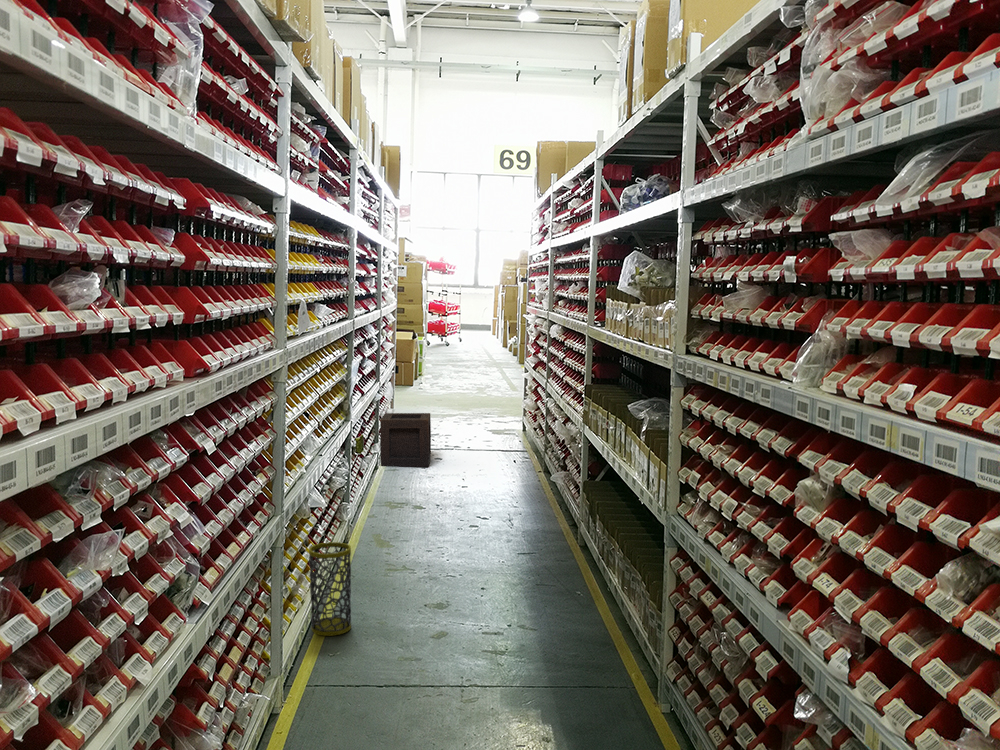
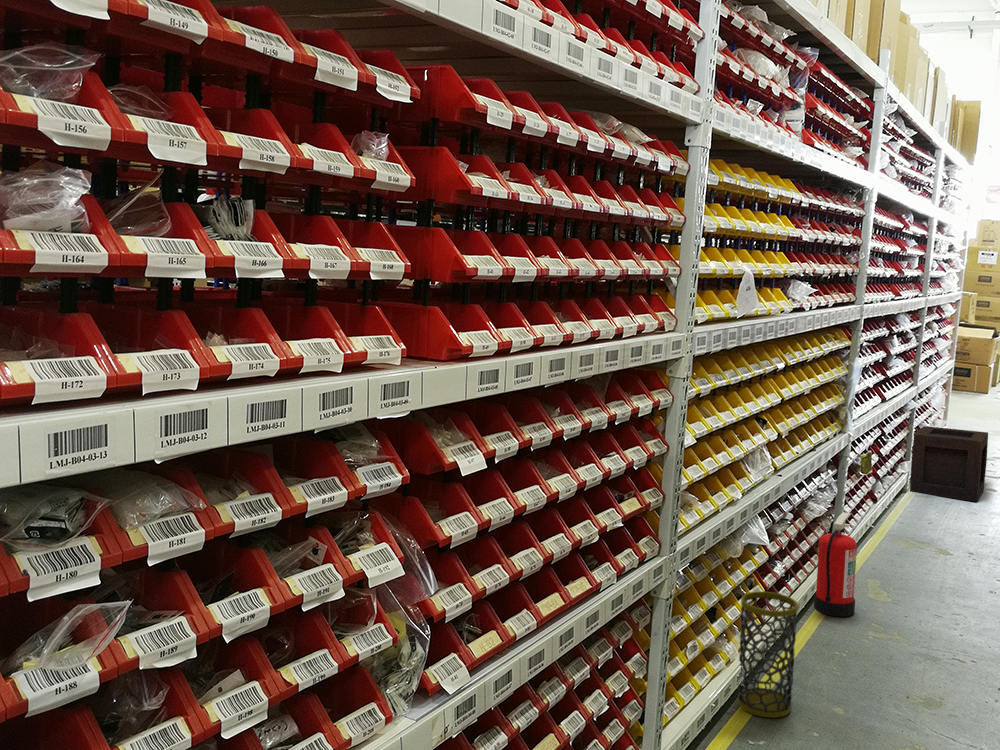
fire extinguisher: none [341,481,371,562] -> present [814,513,857,617]

